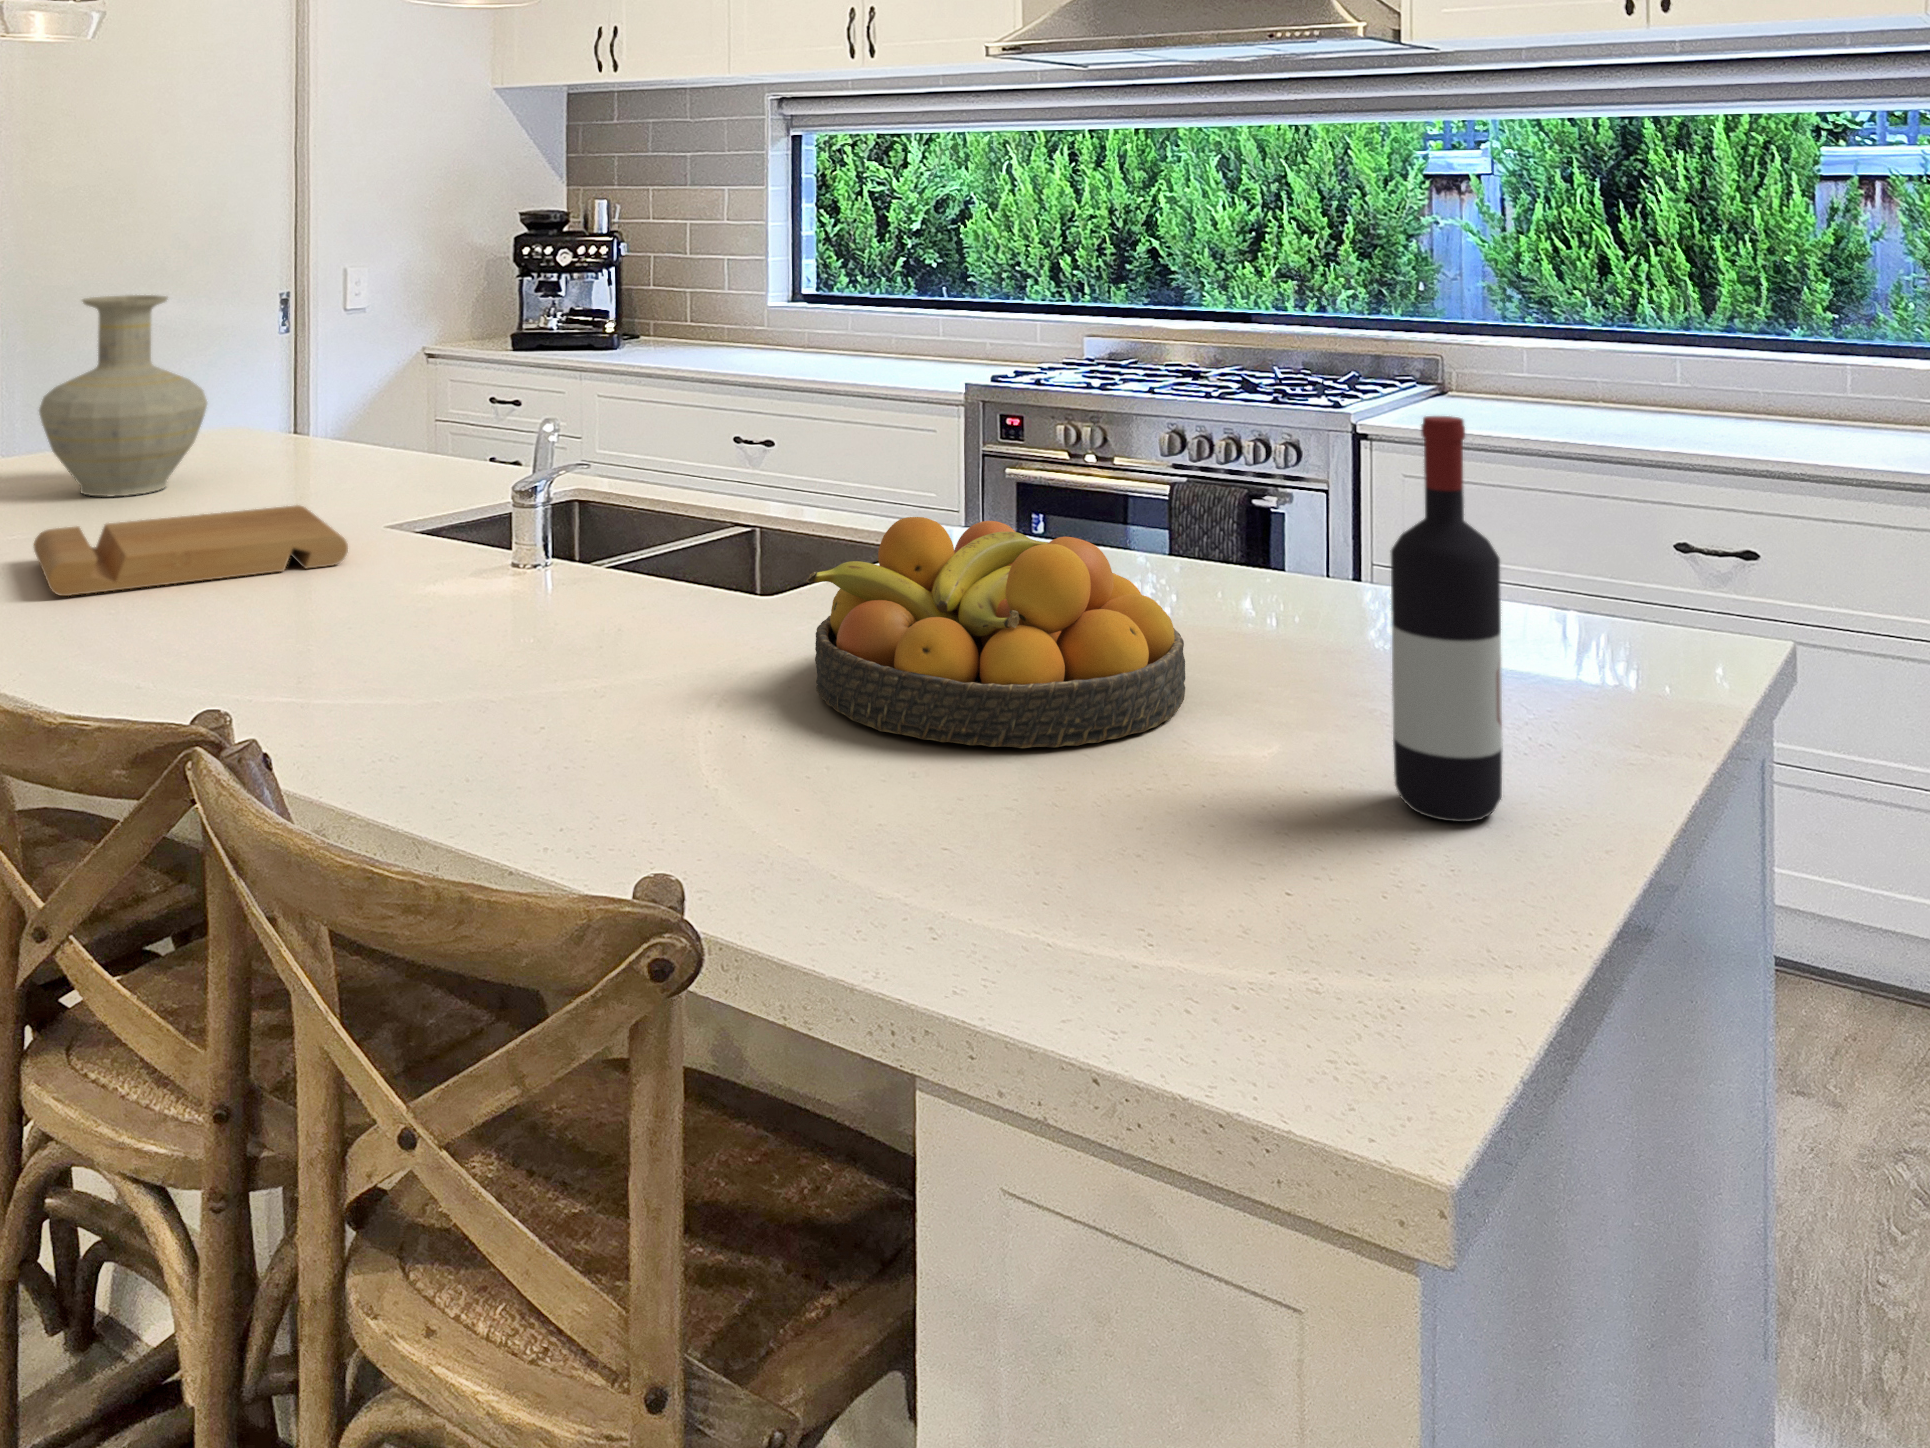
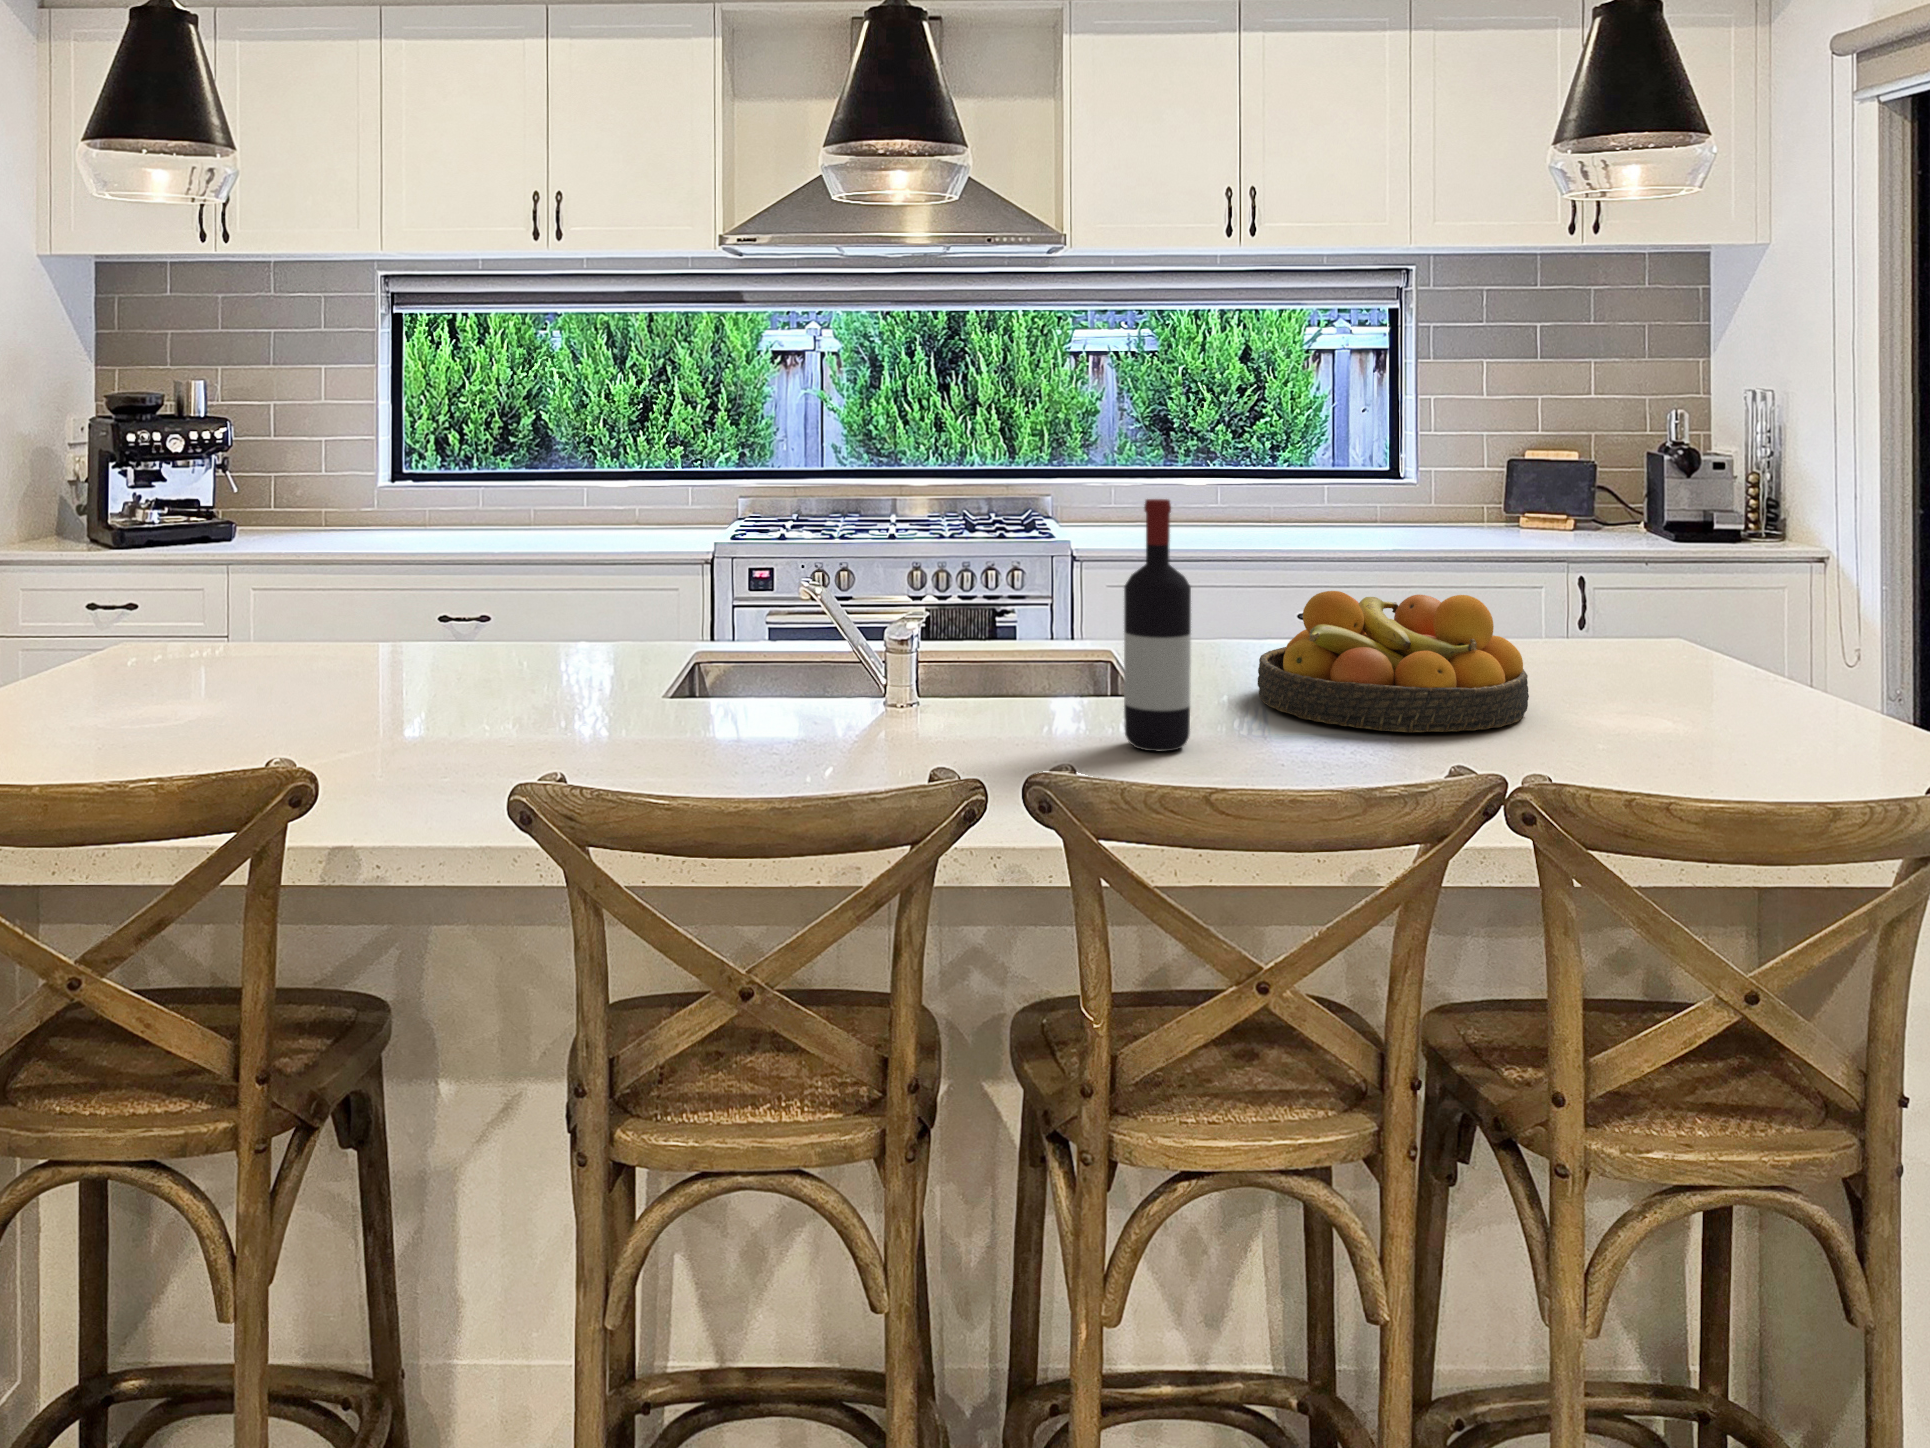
vase: present [39,295,207,497] -> none [129,475,312,692]
wine bottle: present [1391,416,1502,822] -> present [1124,499,1191,752]
cutting board: present [34,505,348,596] -> none [389,665,692,759]

